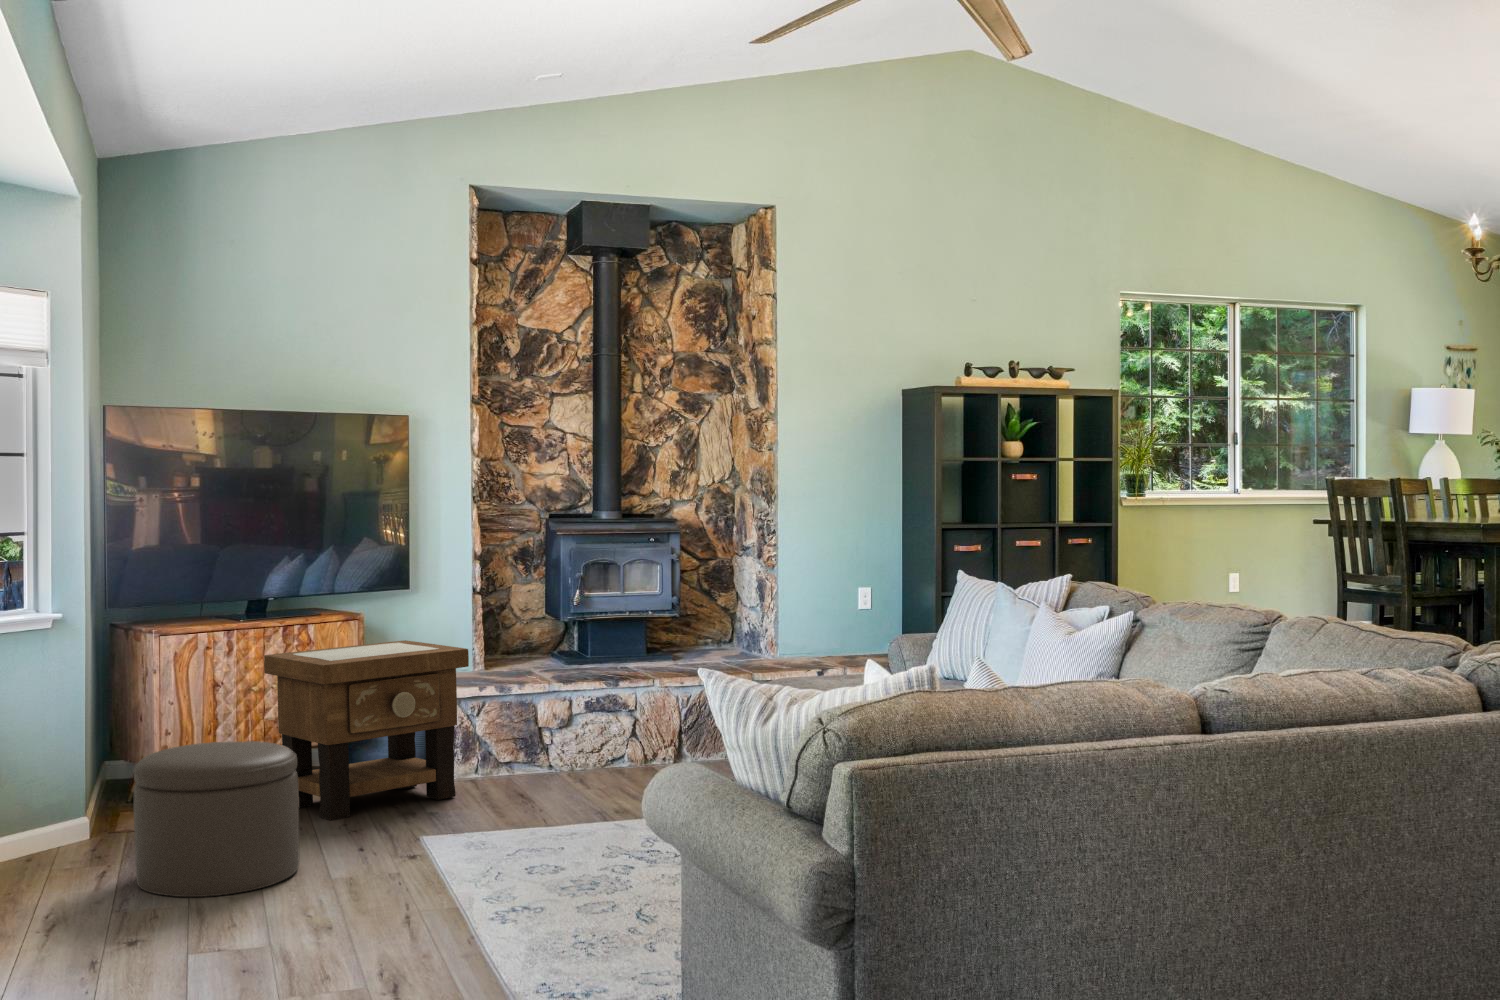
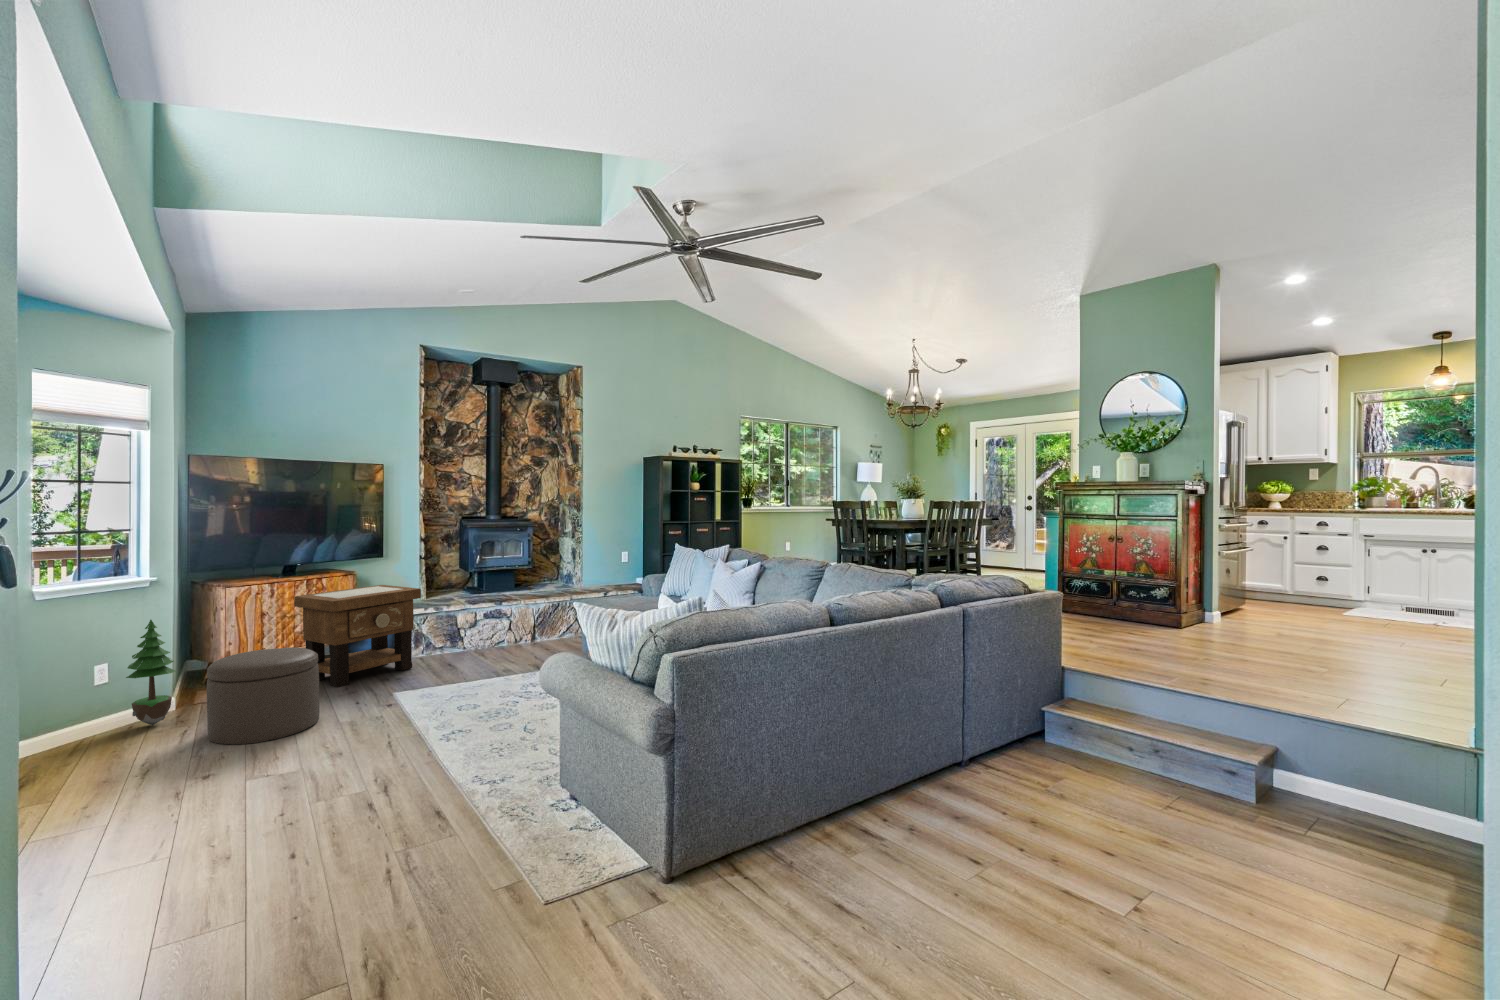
potted tree: none [23,682,93,858] -> present [126,620,176,725]

